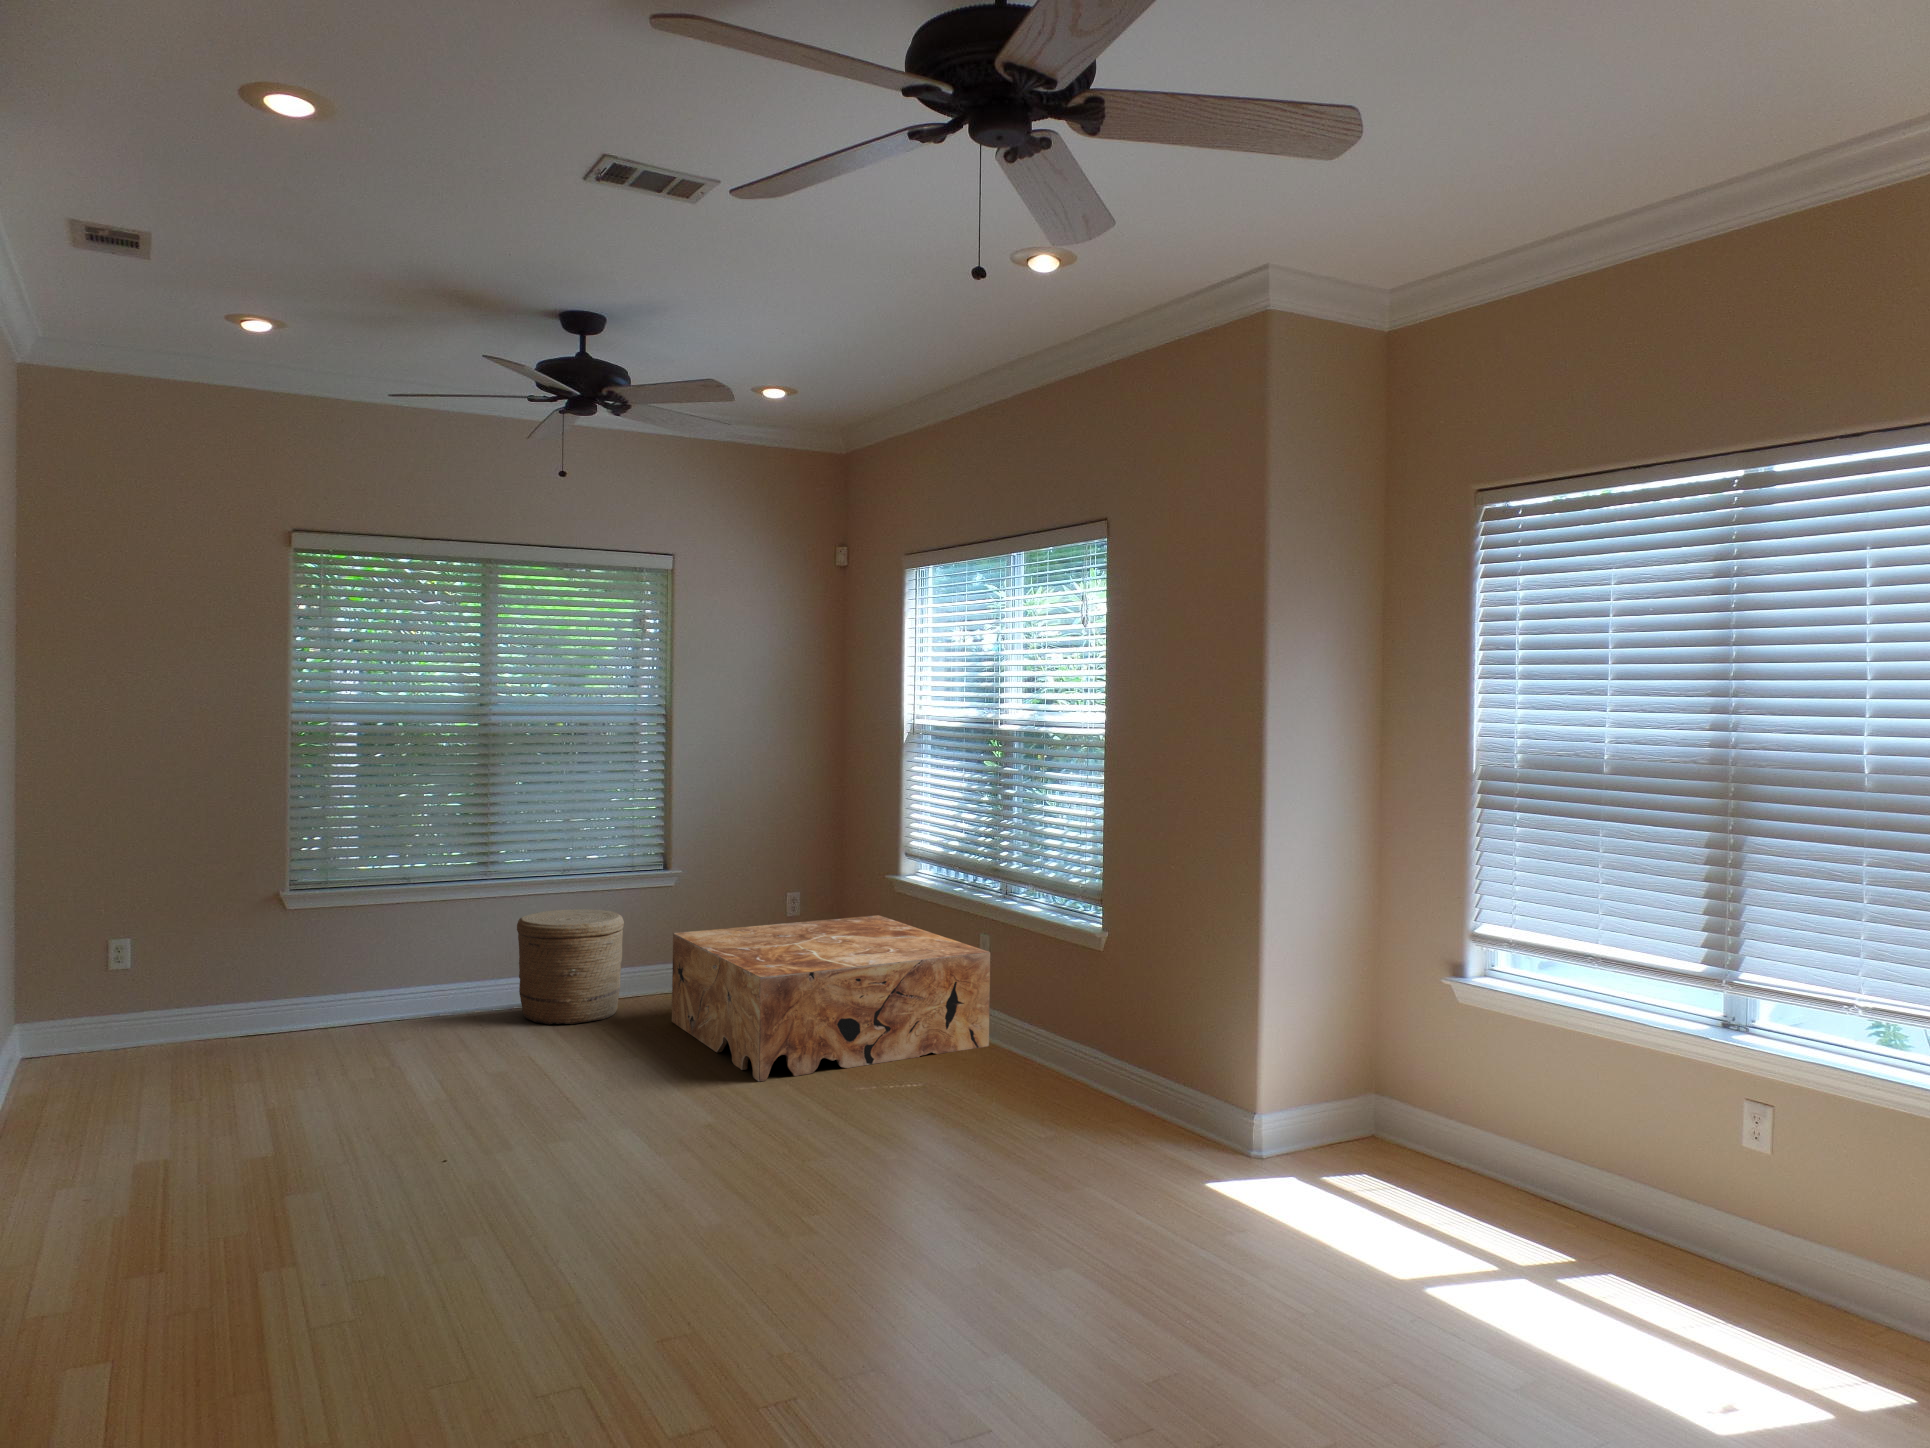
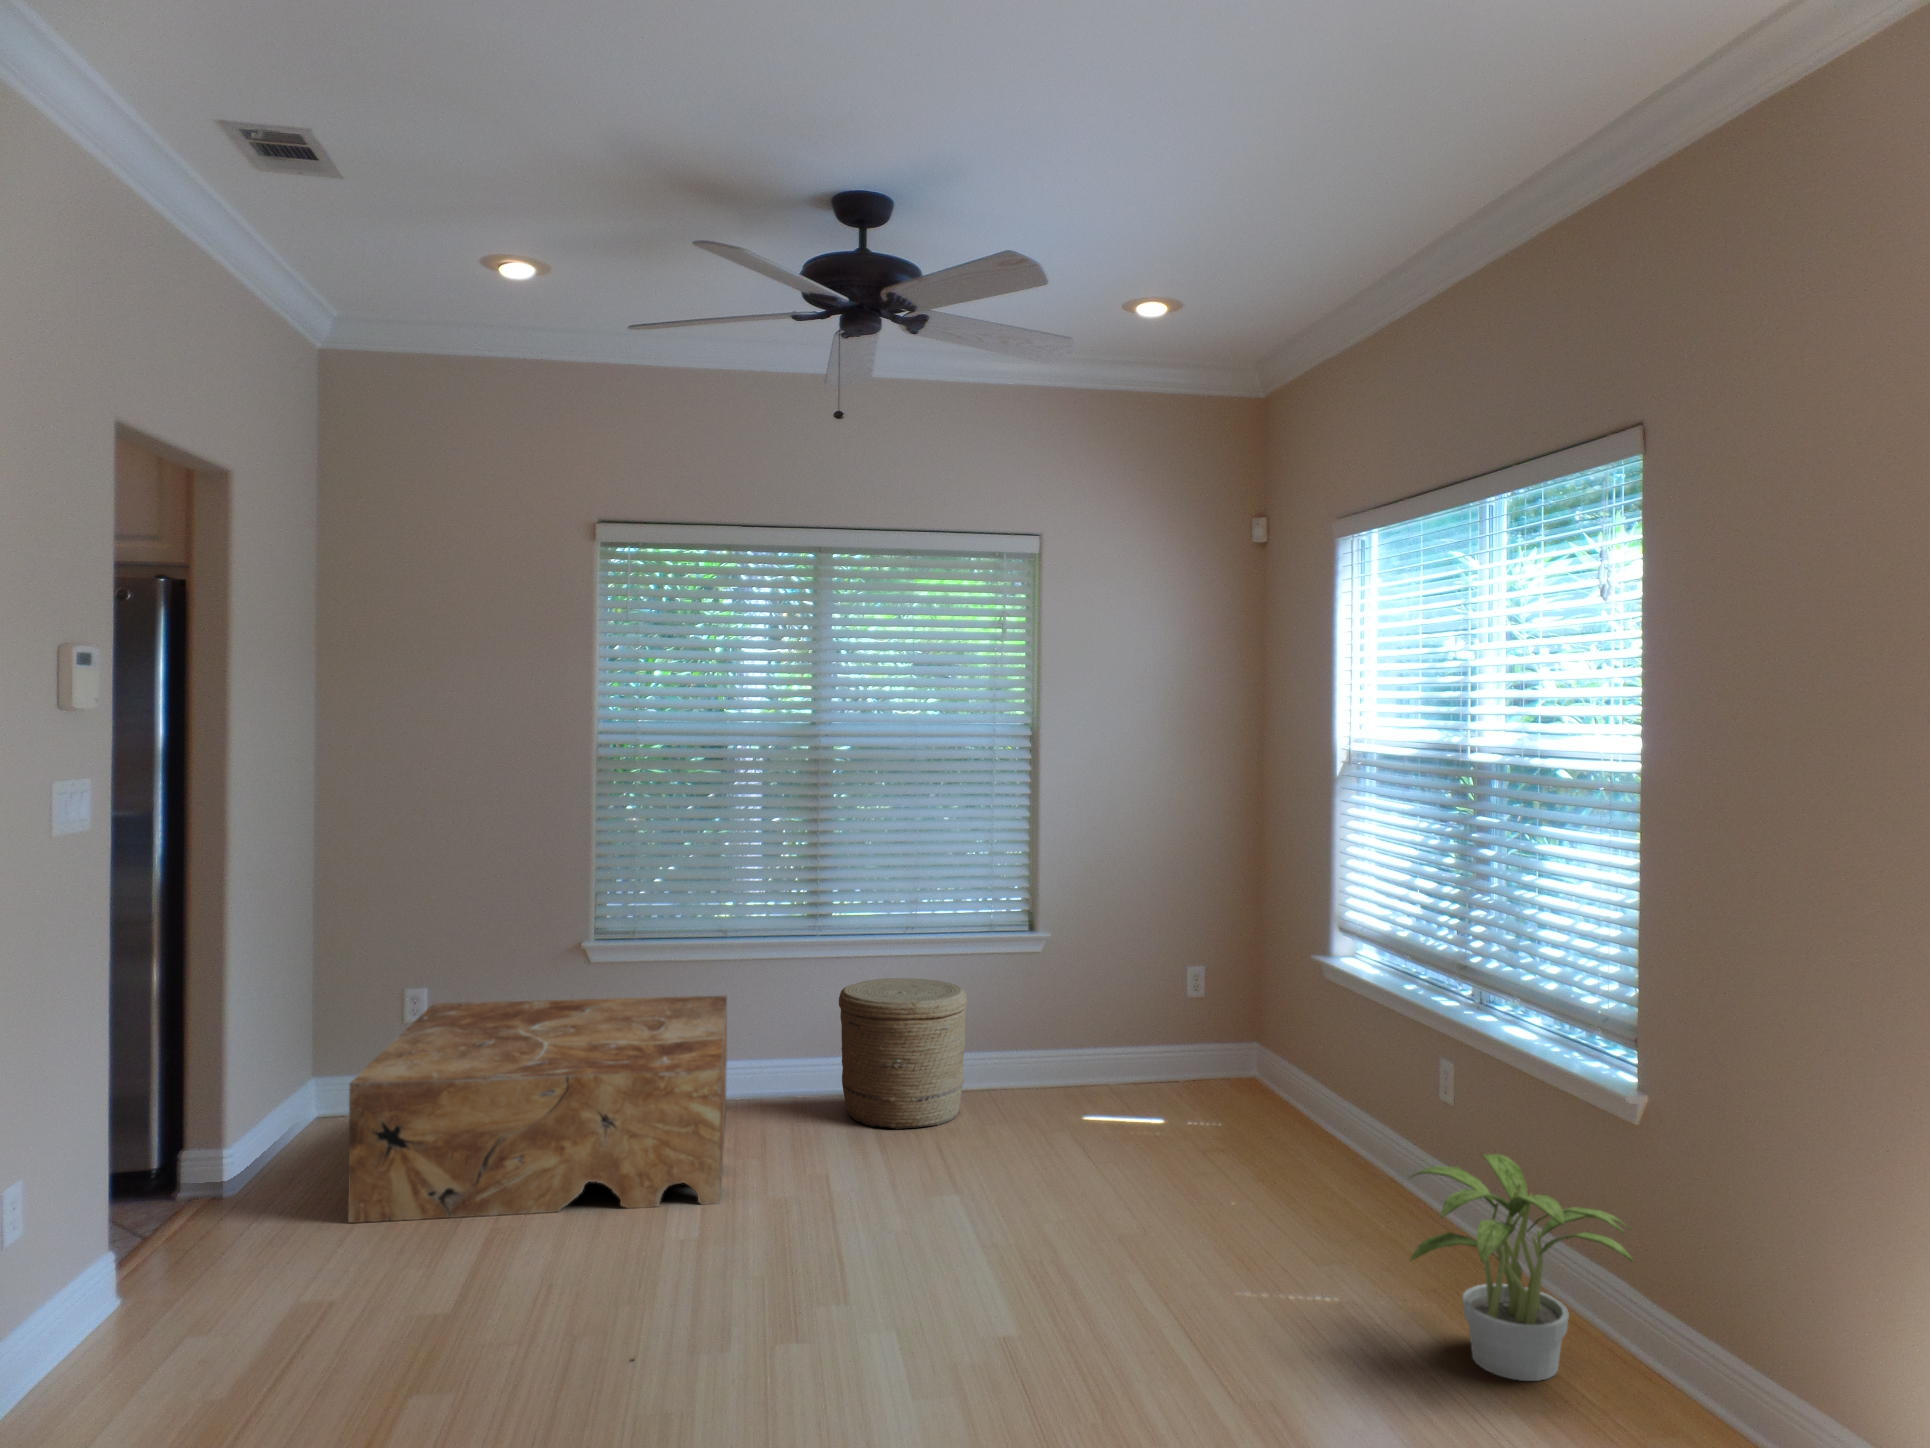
coffee table: present [672,915,990,1082] -> present [348,996,727,1223]
potted plant: none [969,977,1101,1108] -> present [1410,1154,1633,1381]

